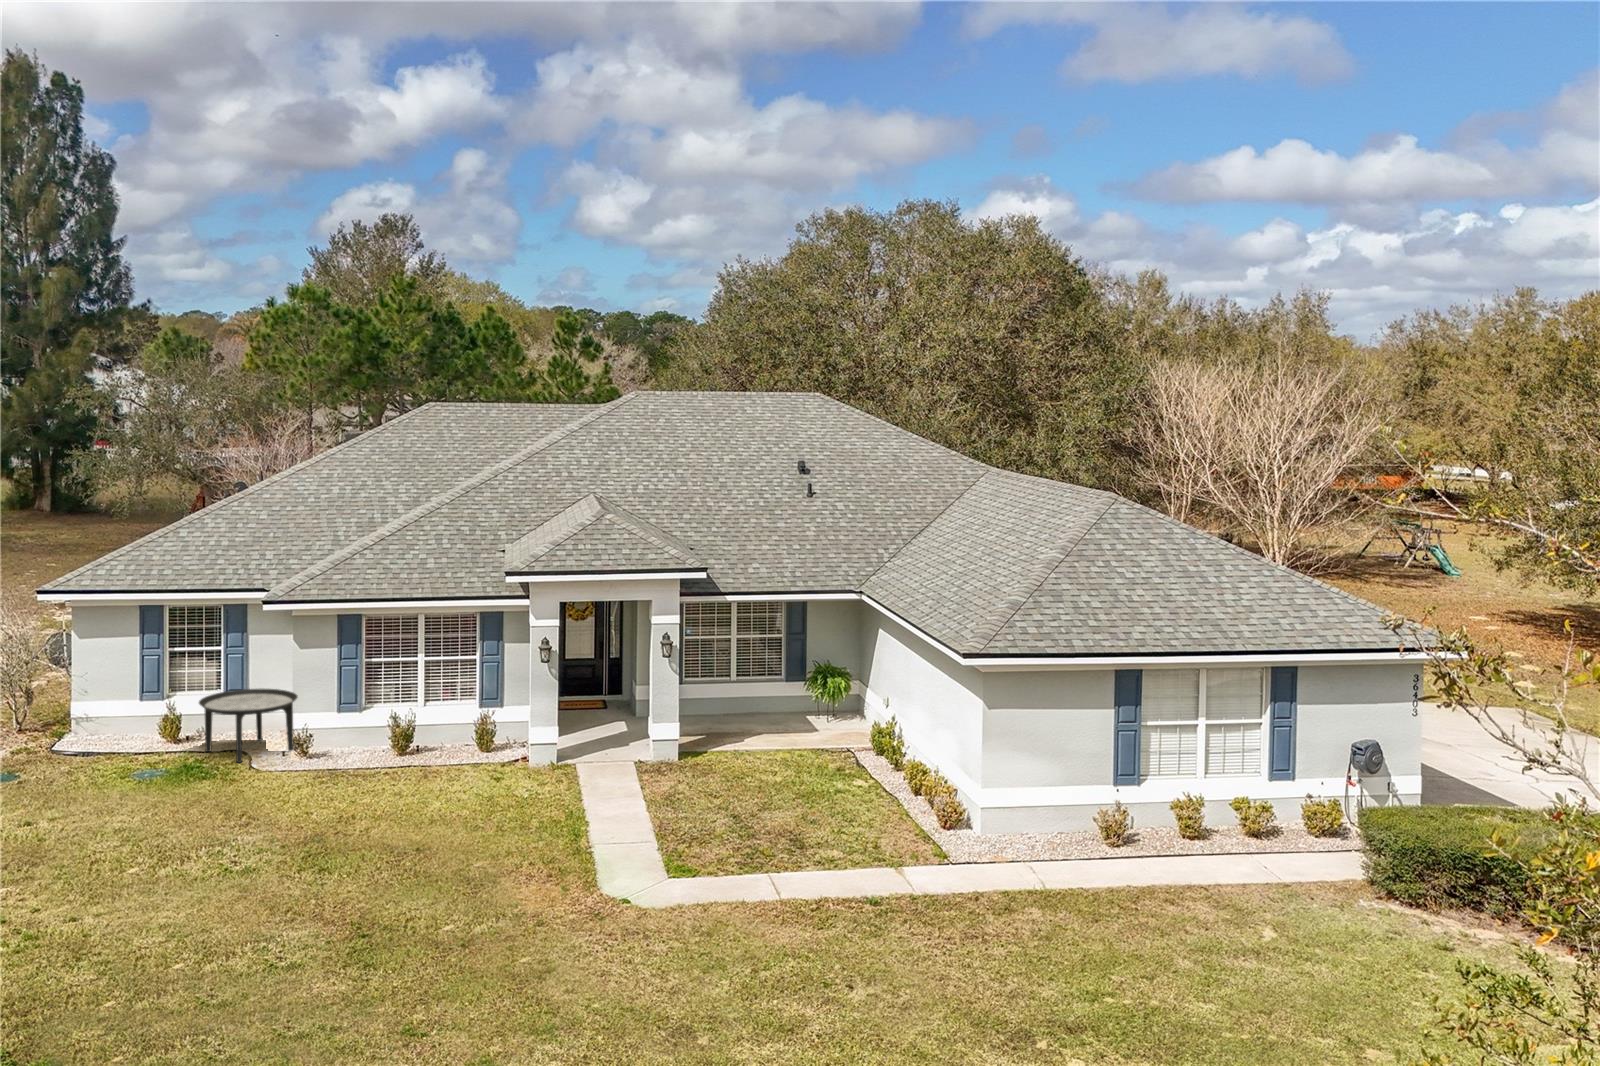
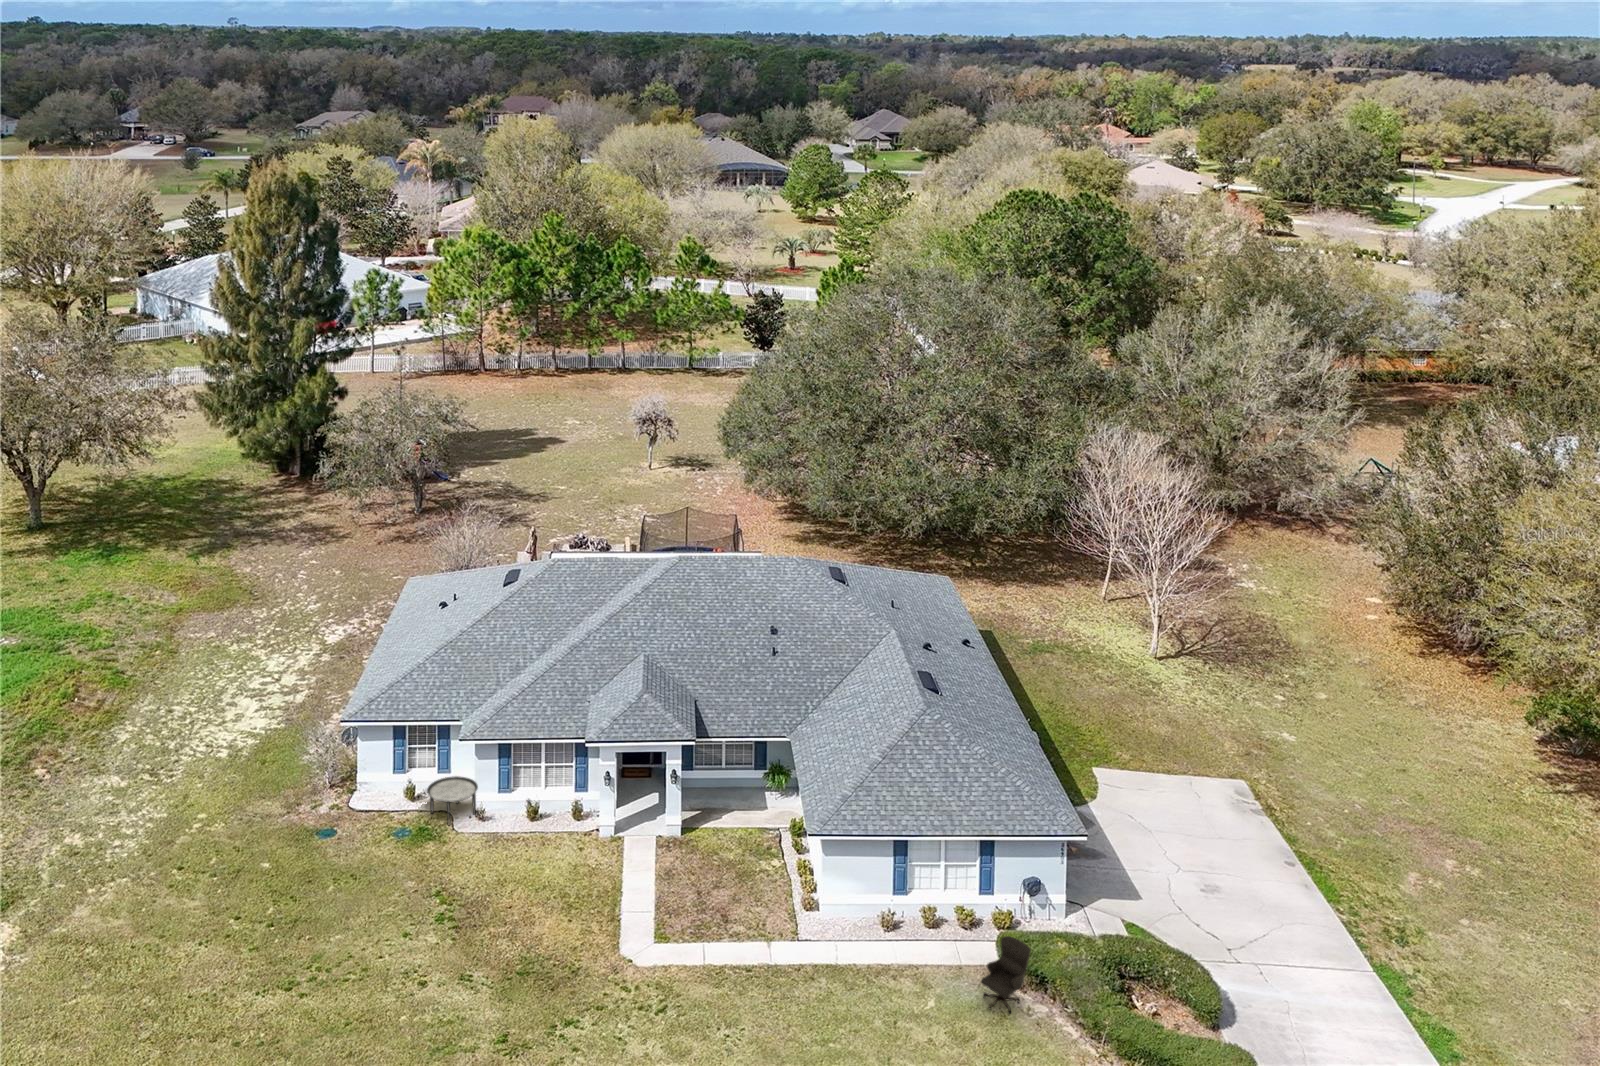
chair: none [1379,792,1481,949] -> present [981,936,1031,1013]

